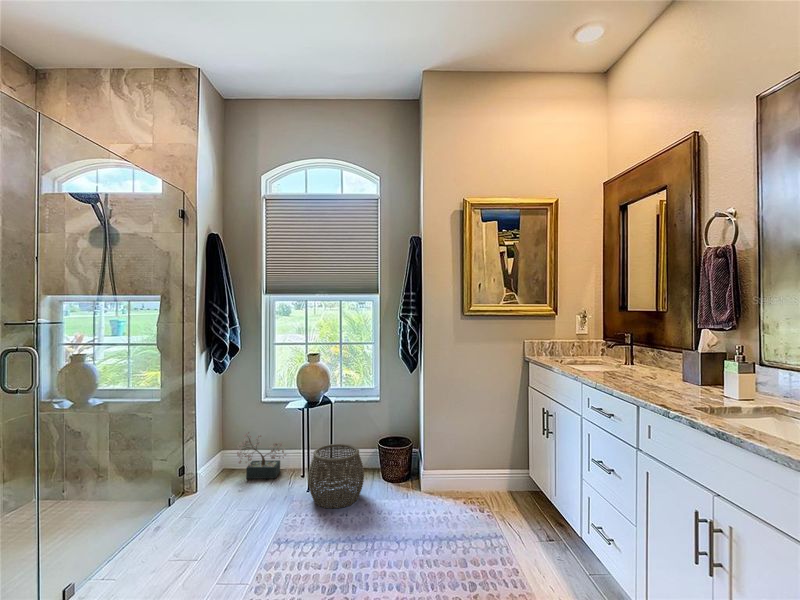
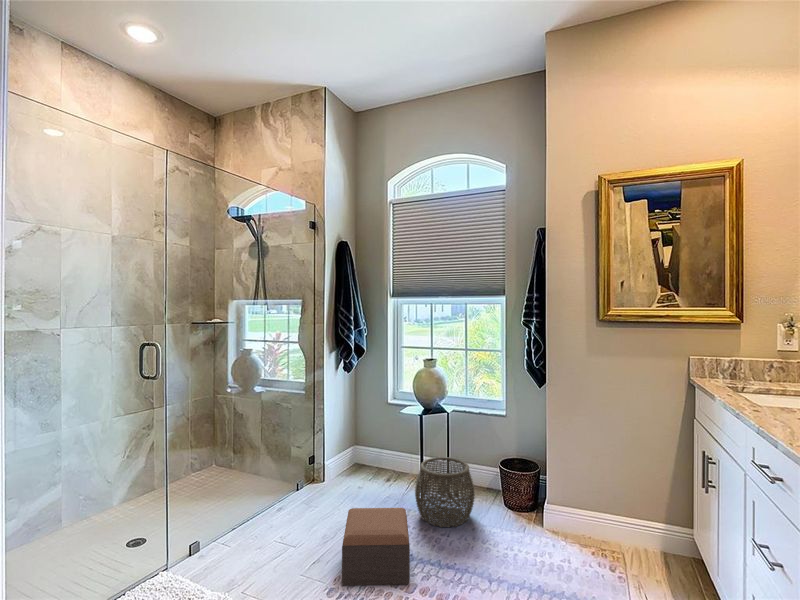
decorative plant: present [236,432,286,479] -> none [361,432,410,483]
footstool: none [255,496,332,582] -> present [342,508,410,586]

